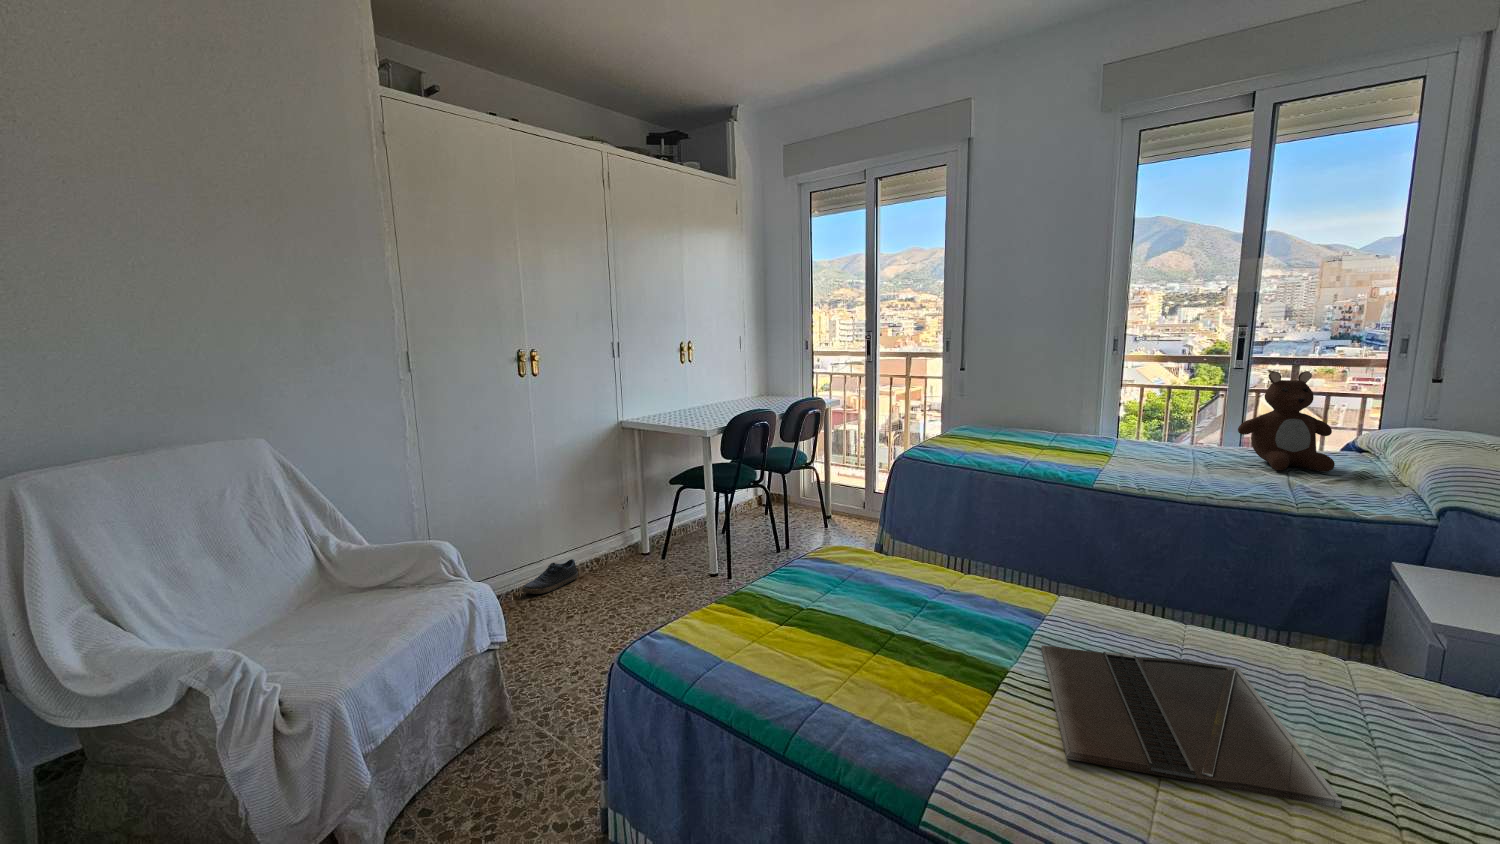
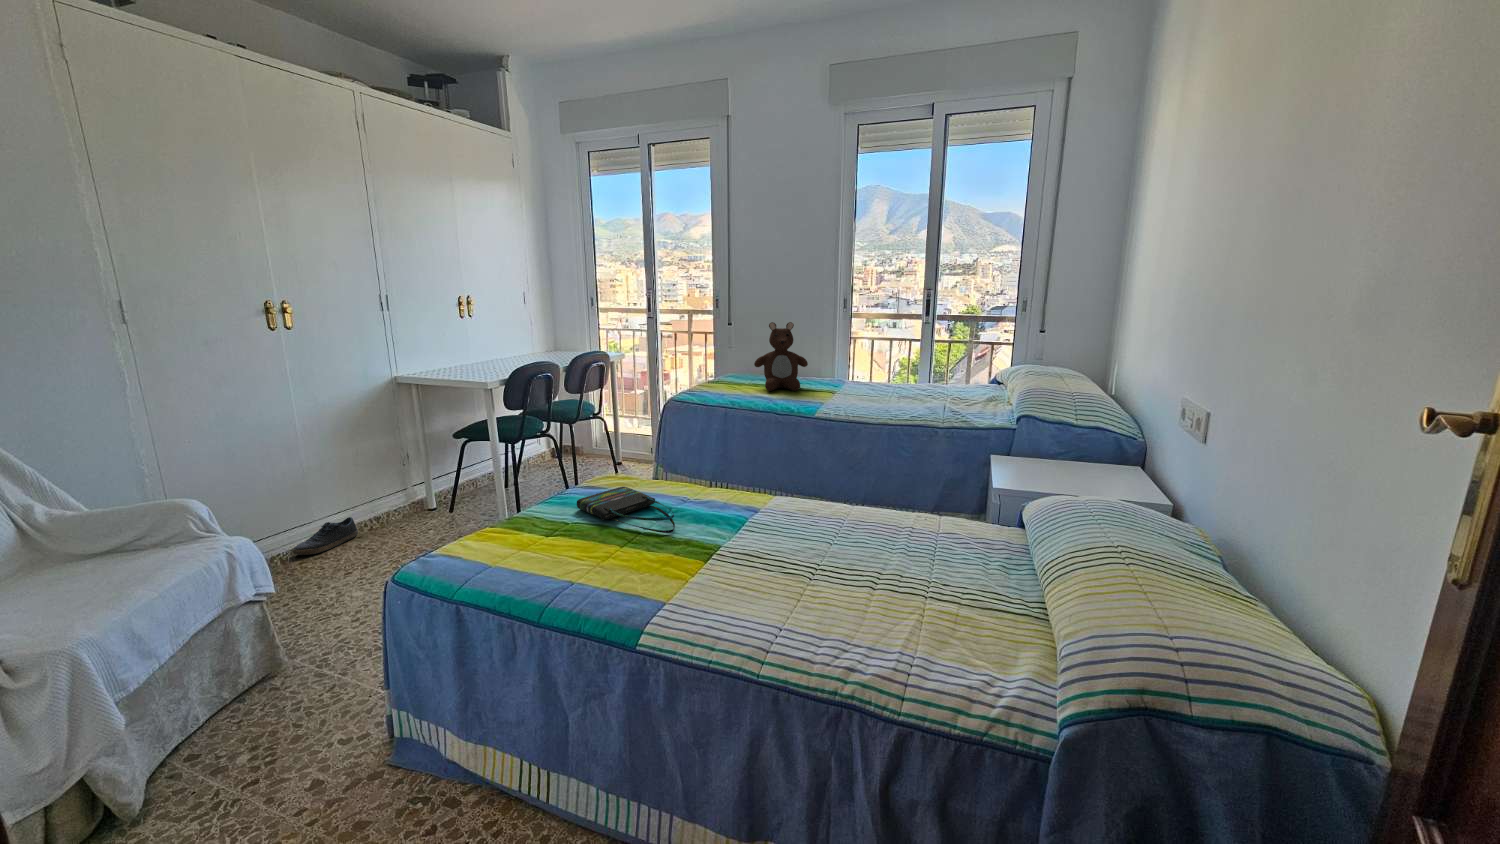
teddy bear: present [1238,371,1335,472] -> present [754,322,808,391]
tote bag: none [812,568,940,642] -> present [577,487,675,533]
laptop: present [1041,646,1342,808] -> none [743,524,898,592]

